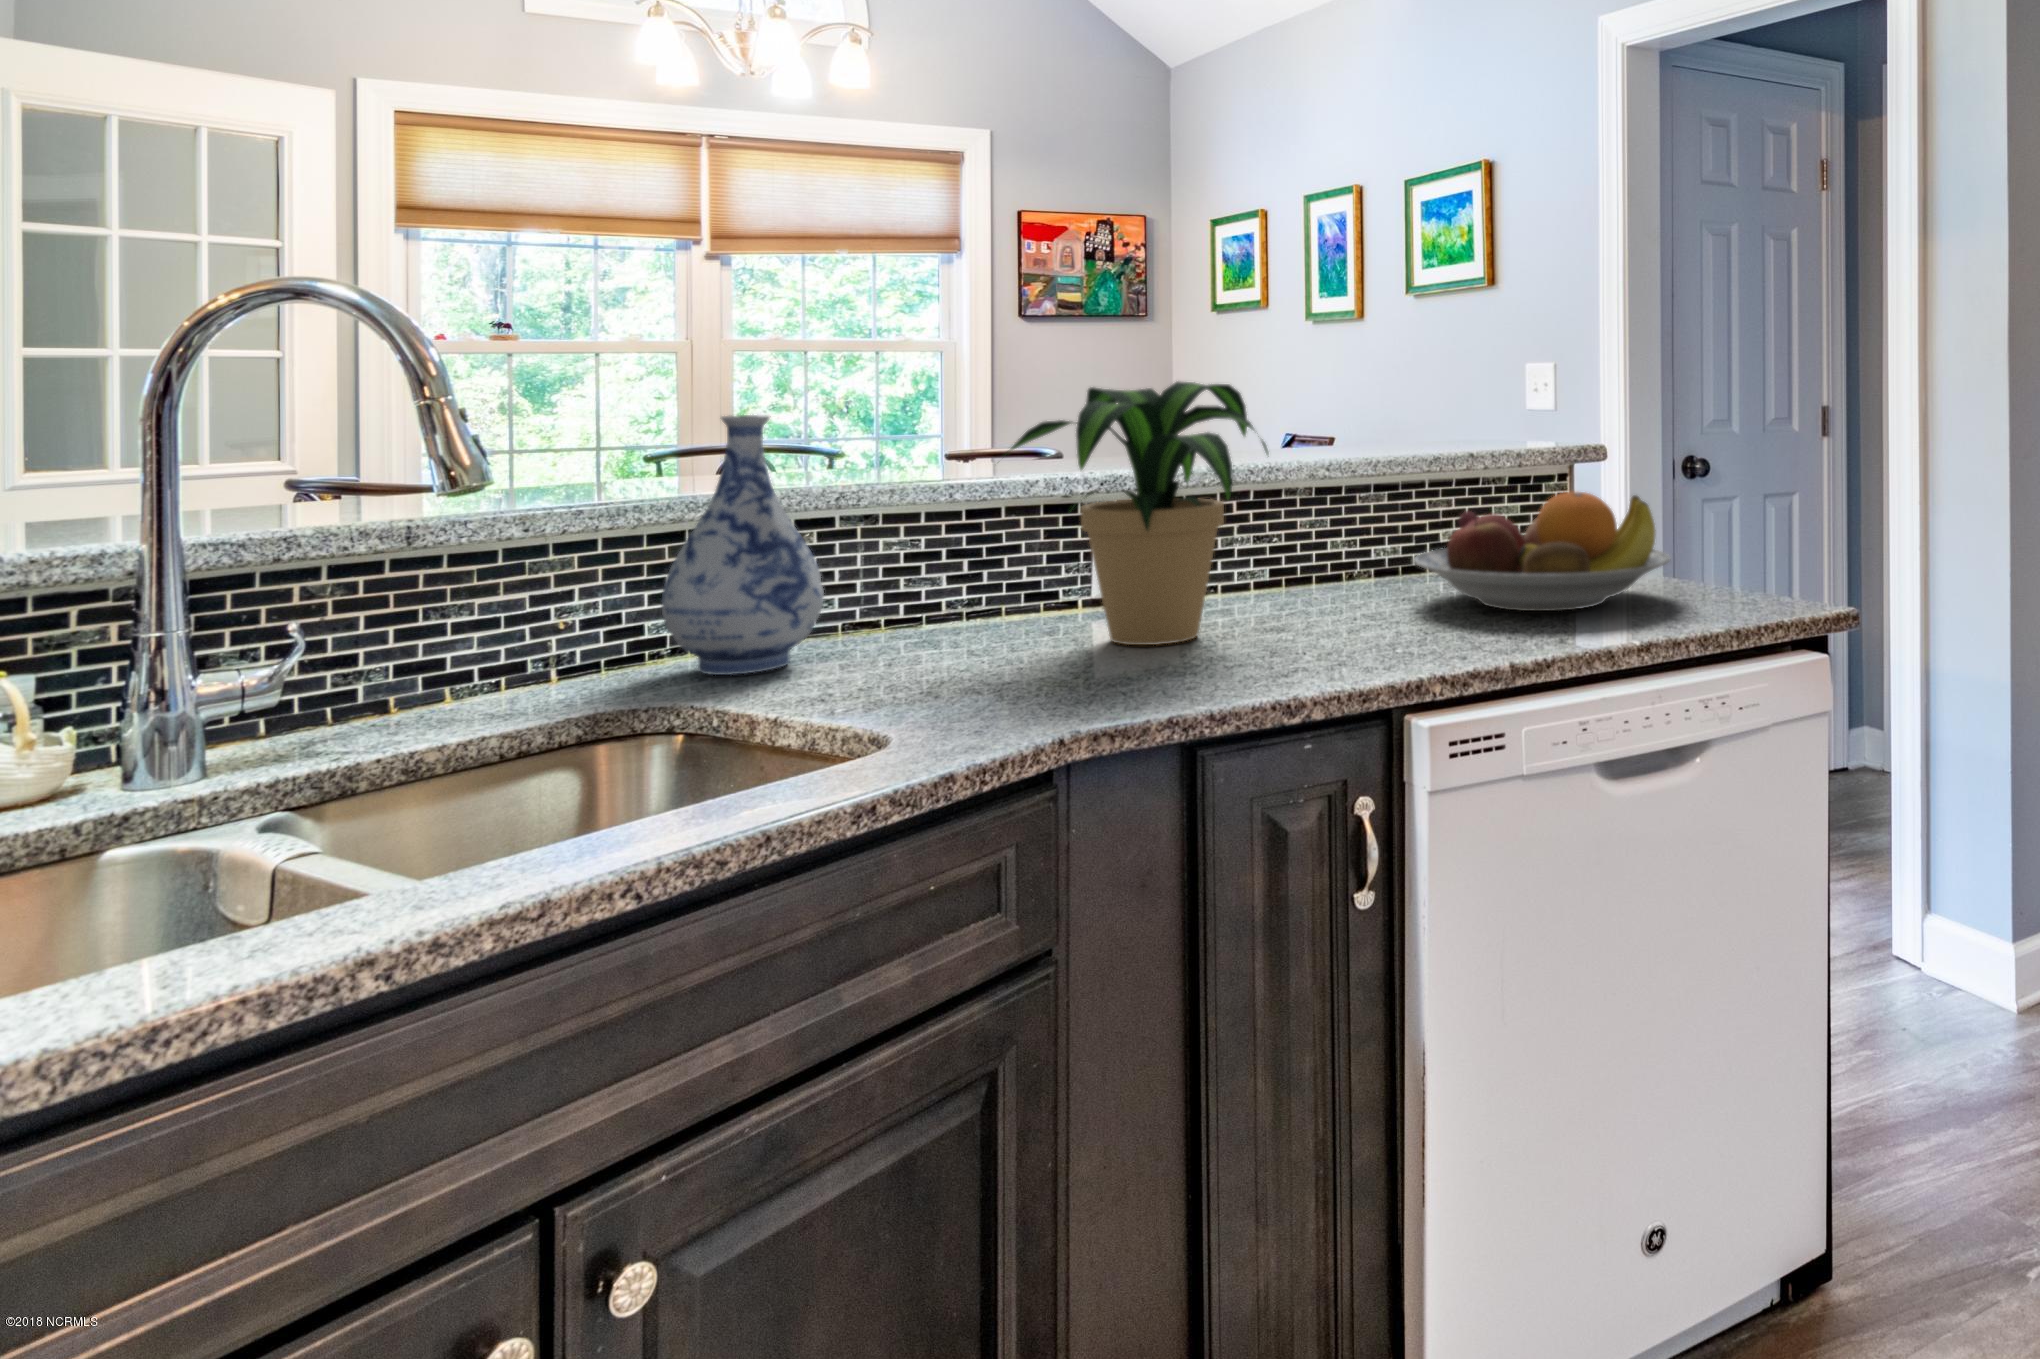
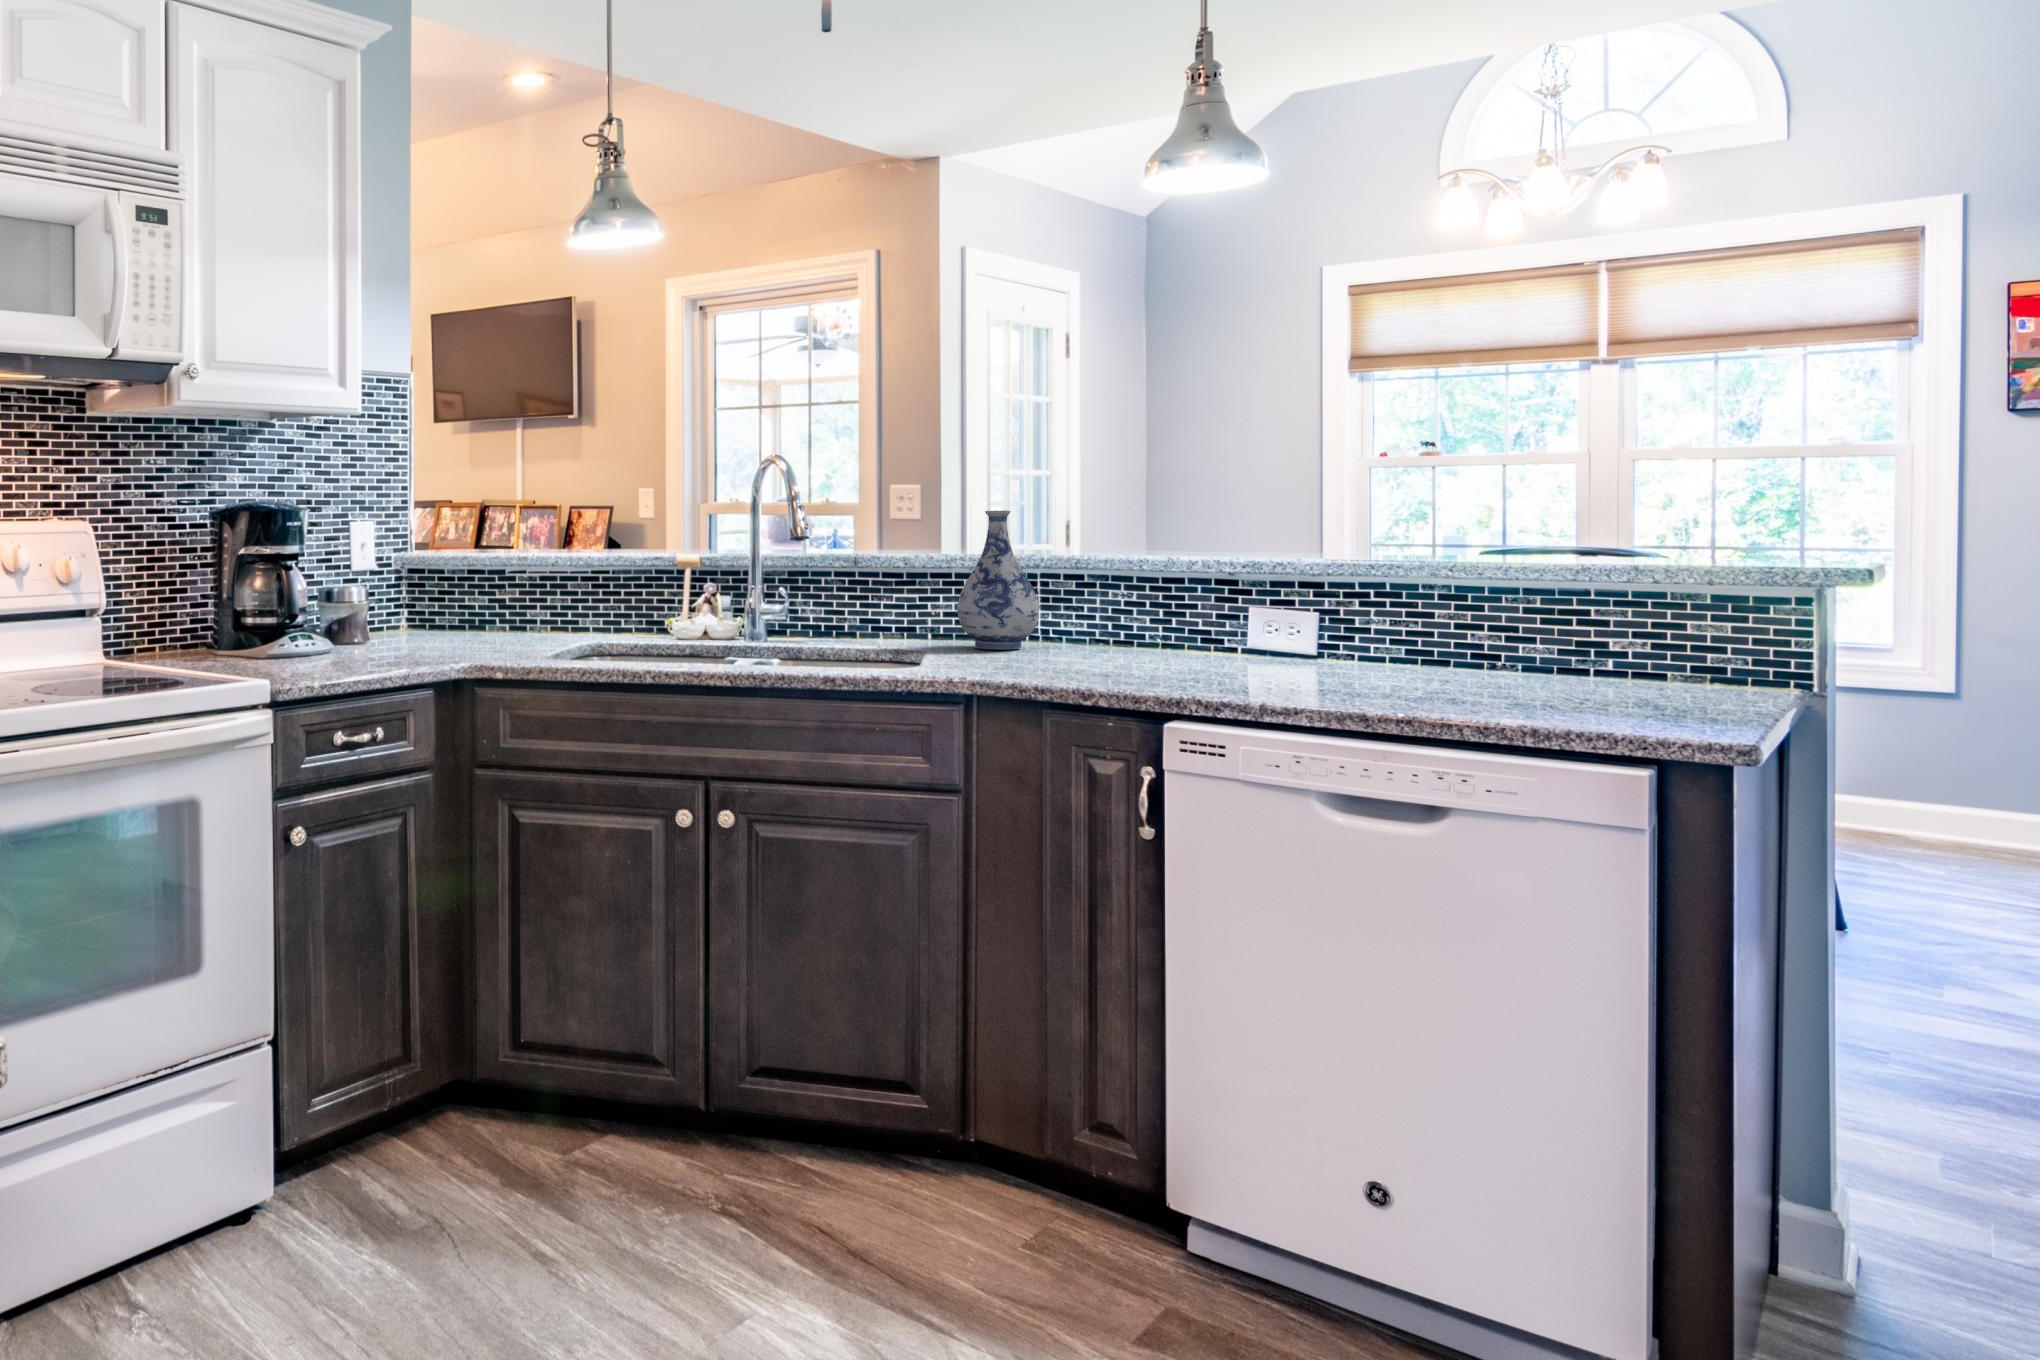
potted plant: present [1010,382,1268,645] -> none [1086,492,1293,670]
fruit bowl: present [1414,492,1670,611] -> none [1391,596,1683,704]

